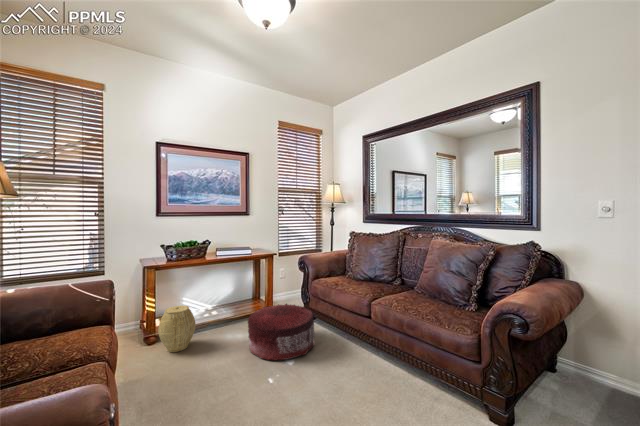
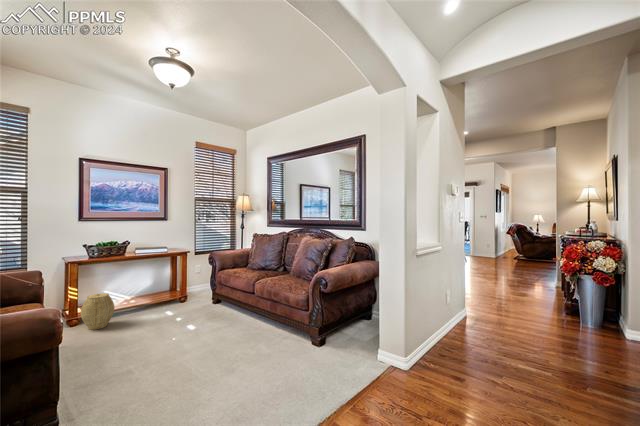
pouf: present [248,304,315,361] -> none [159,289,216,329]

